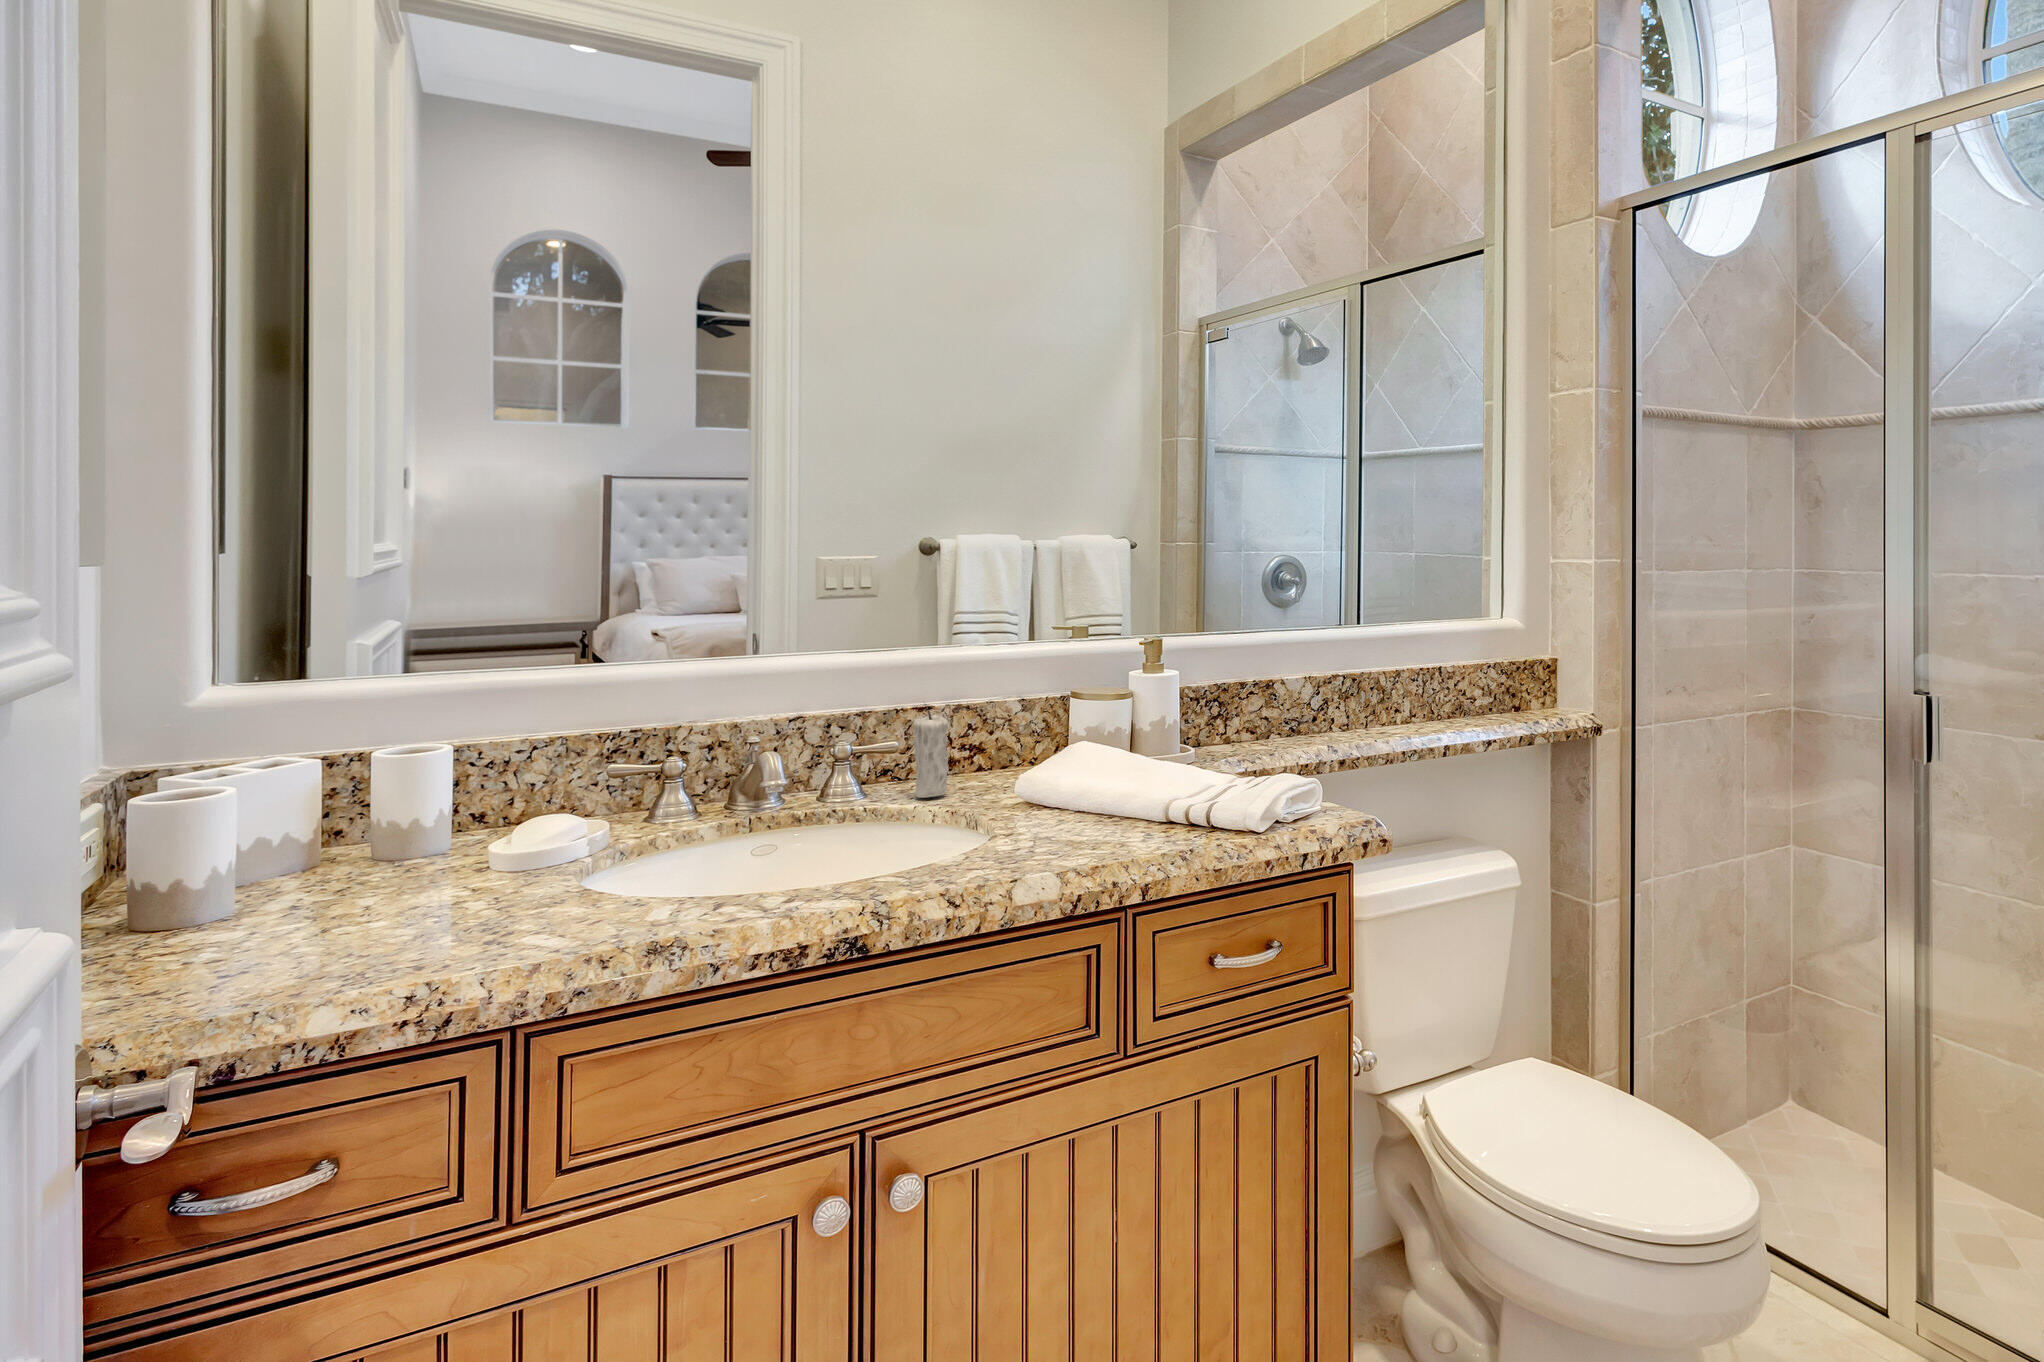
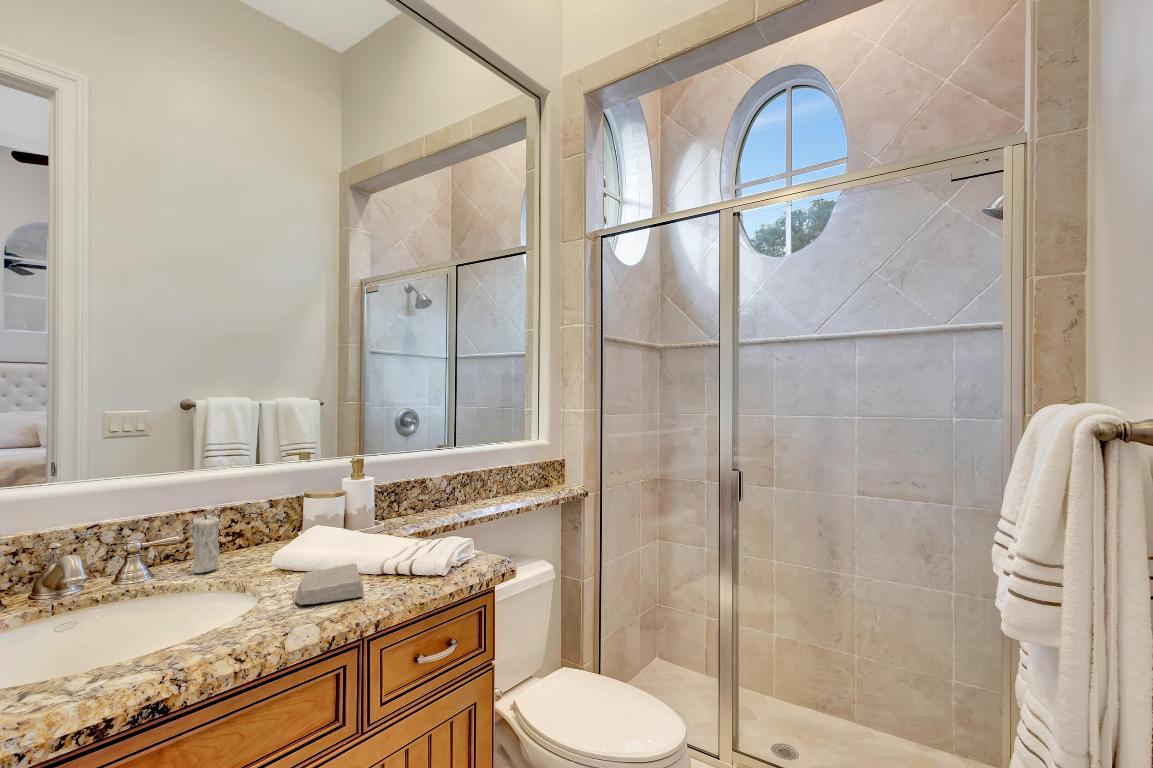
soap bar: none [1036,798,1130,850] -> present [295,564,363,605]

